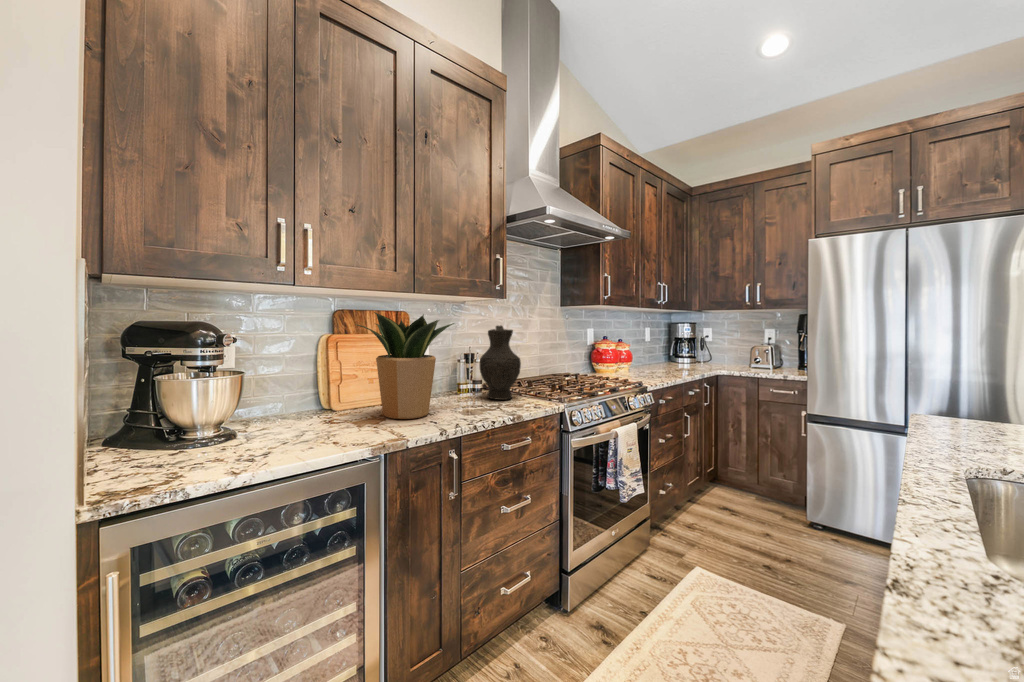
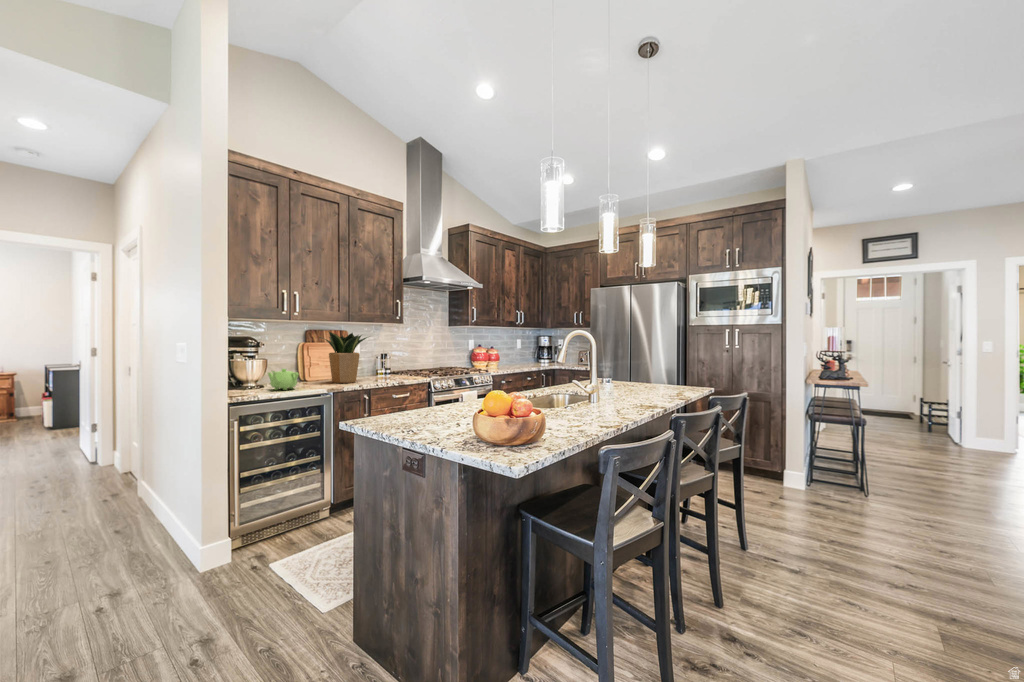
decorative vase: present [480,325,521,400] -> none [387,338,410,377]
teapot: none [240,398,308,452] -> present [268,369,299,390]

